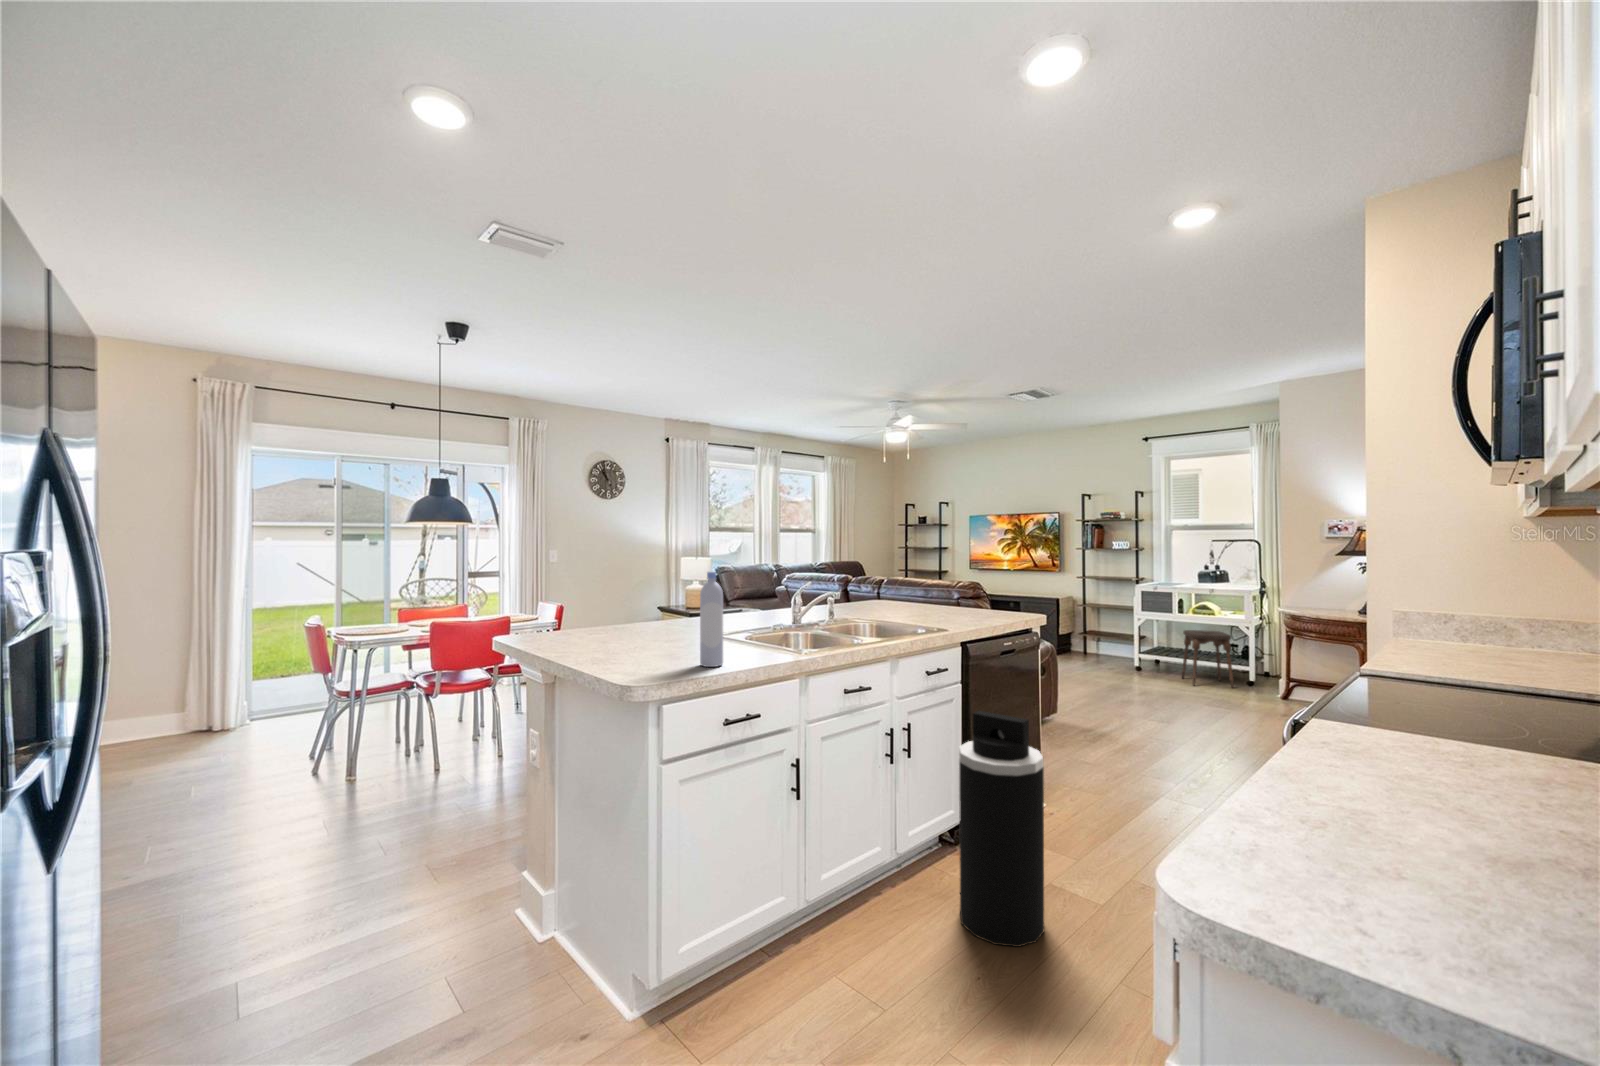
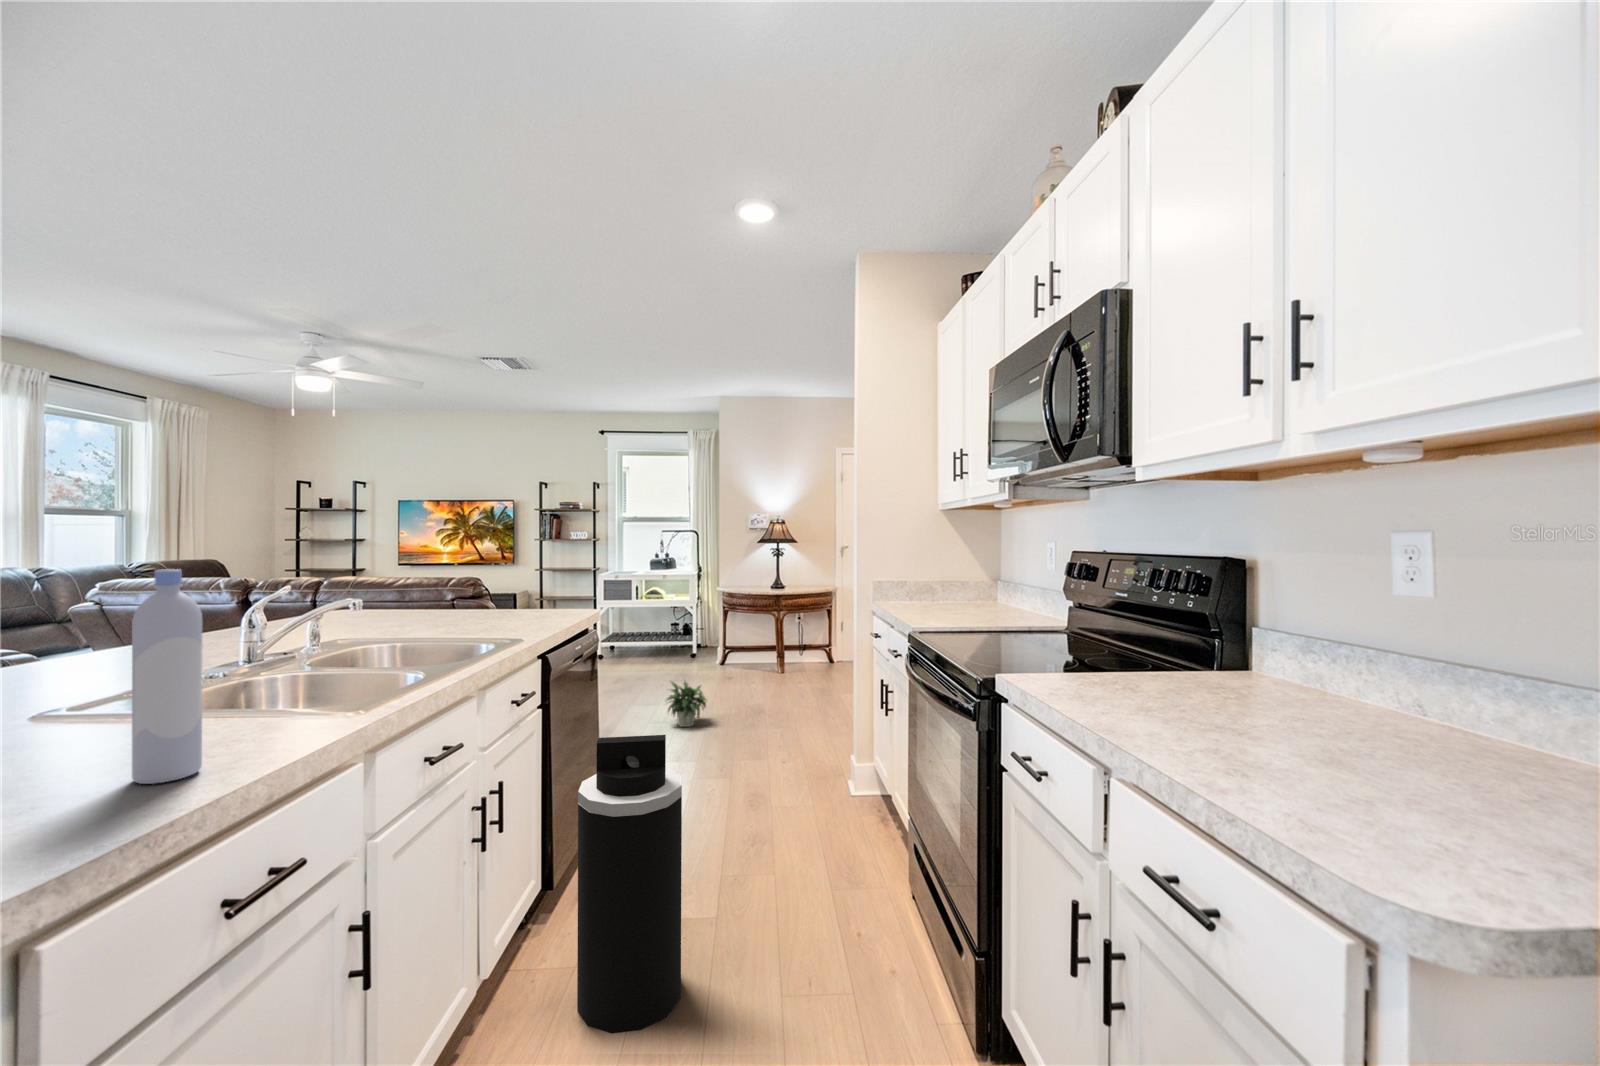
stool: present [1182,630,1234,688] -> none [642,614,685,667]
potted plant: none [1163,697,1217,749] -> present [666,681,706,727]

